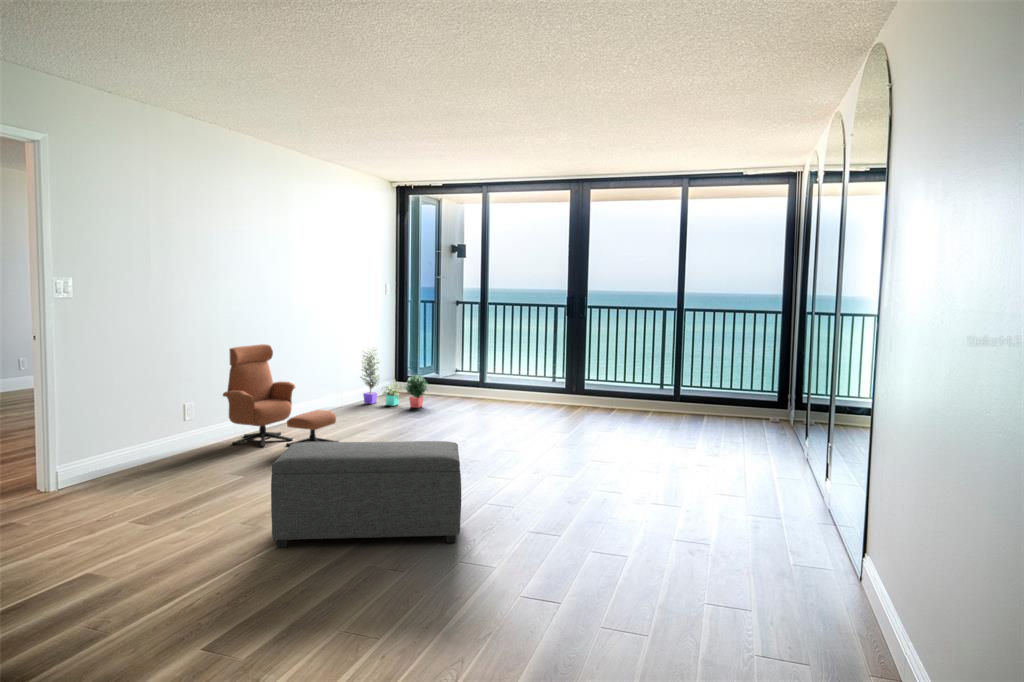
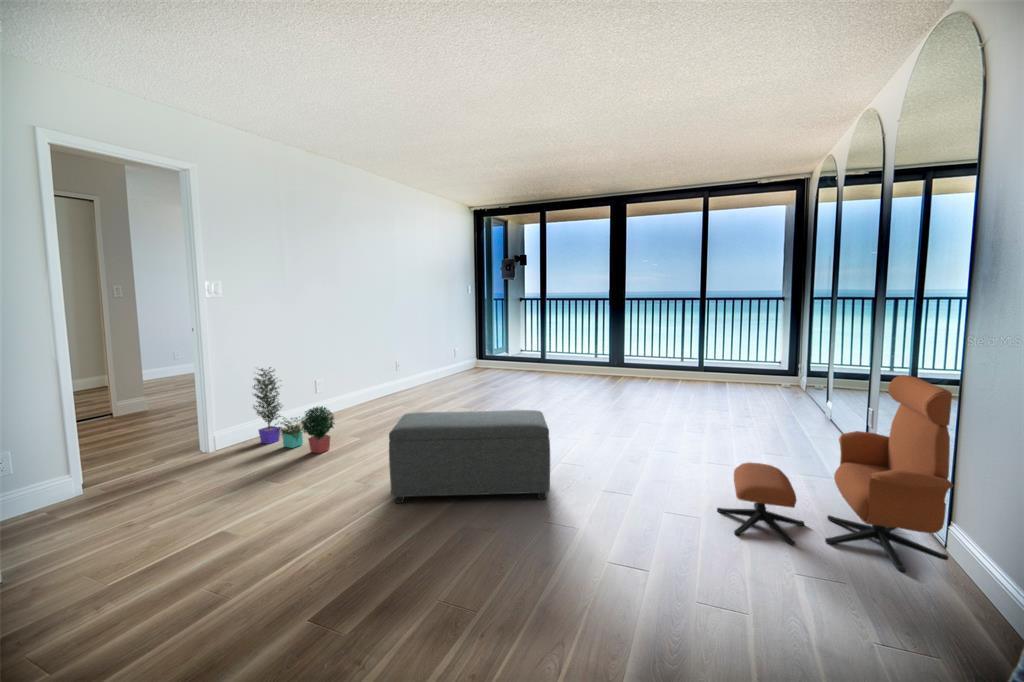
lounge chair: present [223,344,338,447] -> present [717,375,953,572]
potted plant: present [360,348,427,408] -> present [253,367,334,453]

